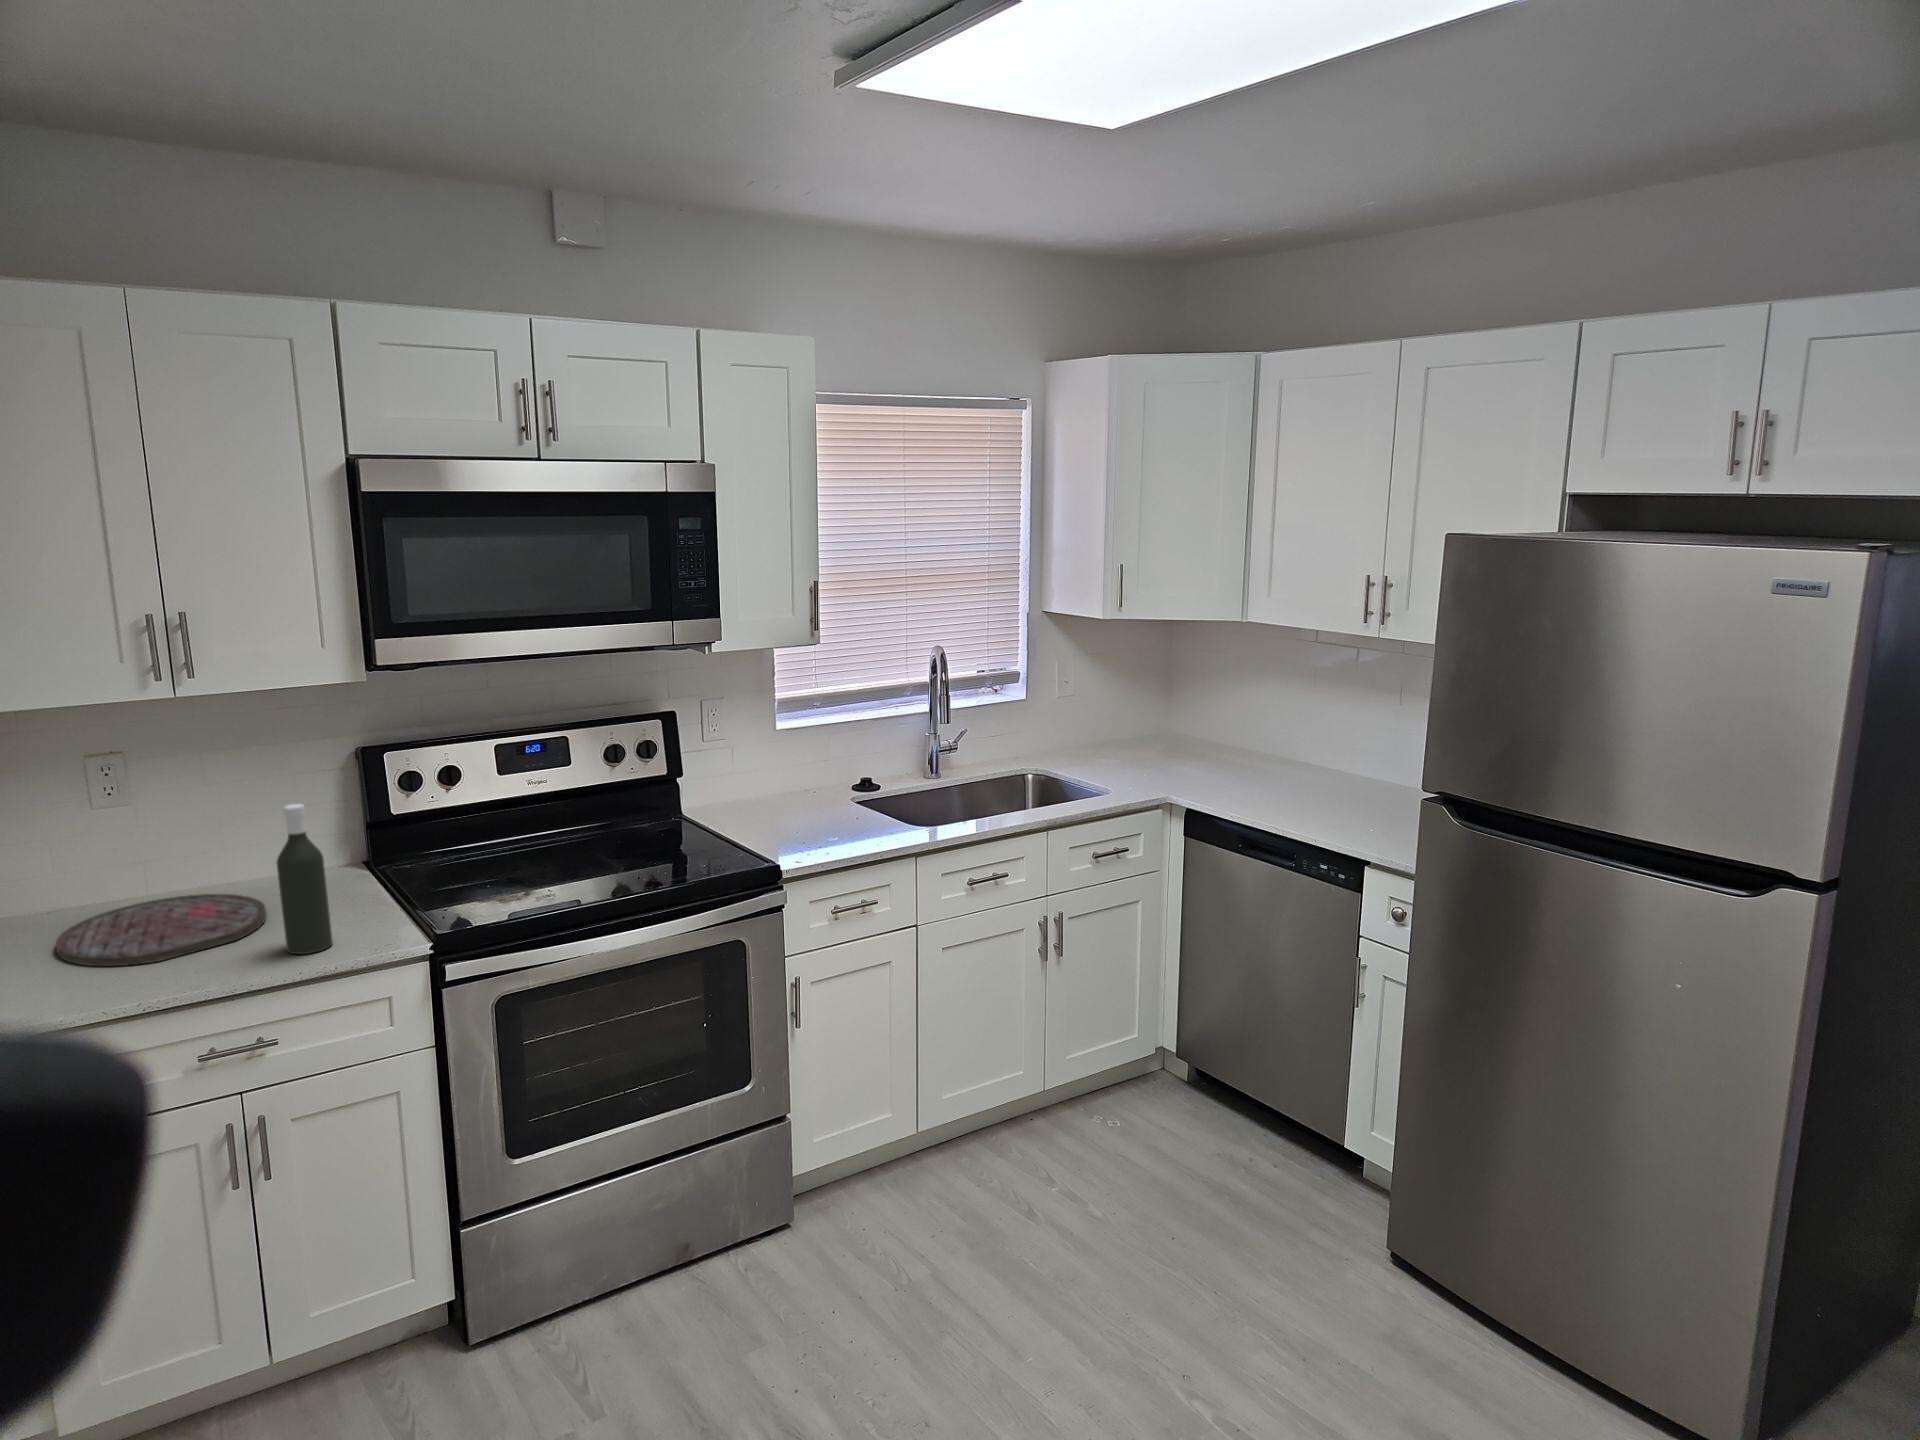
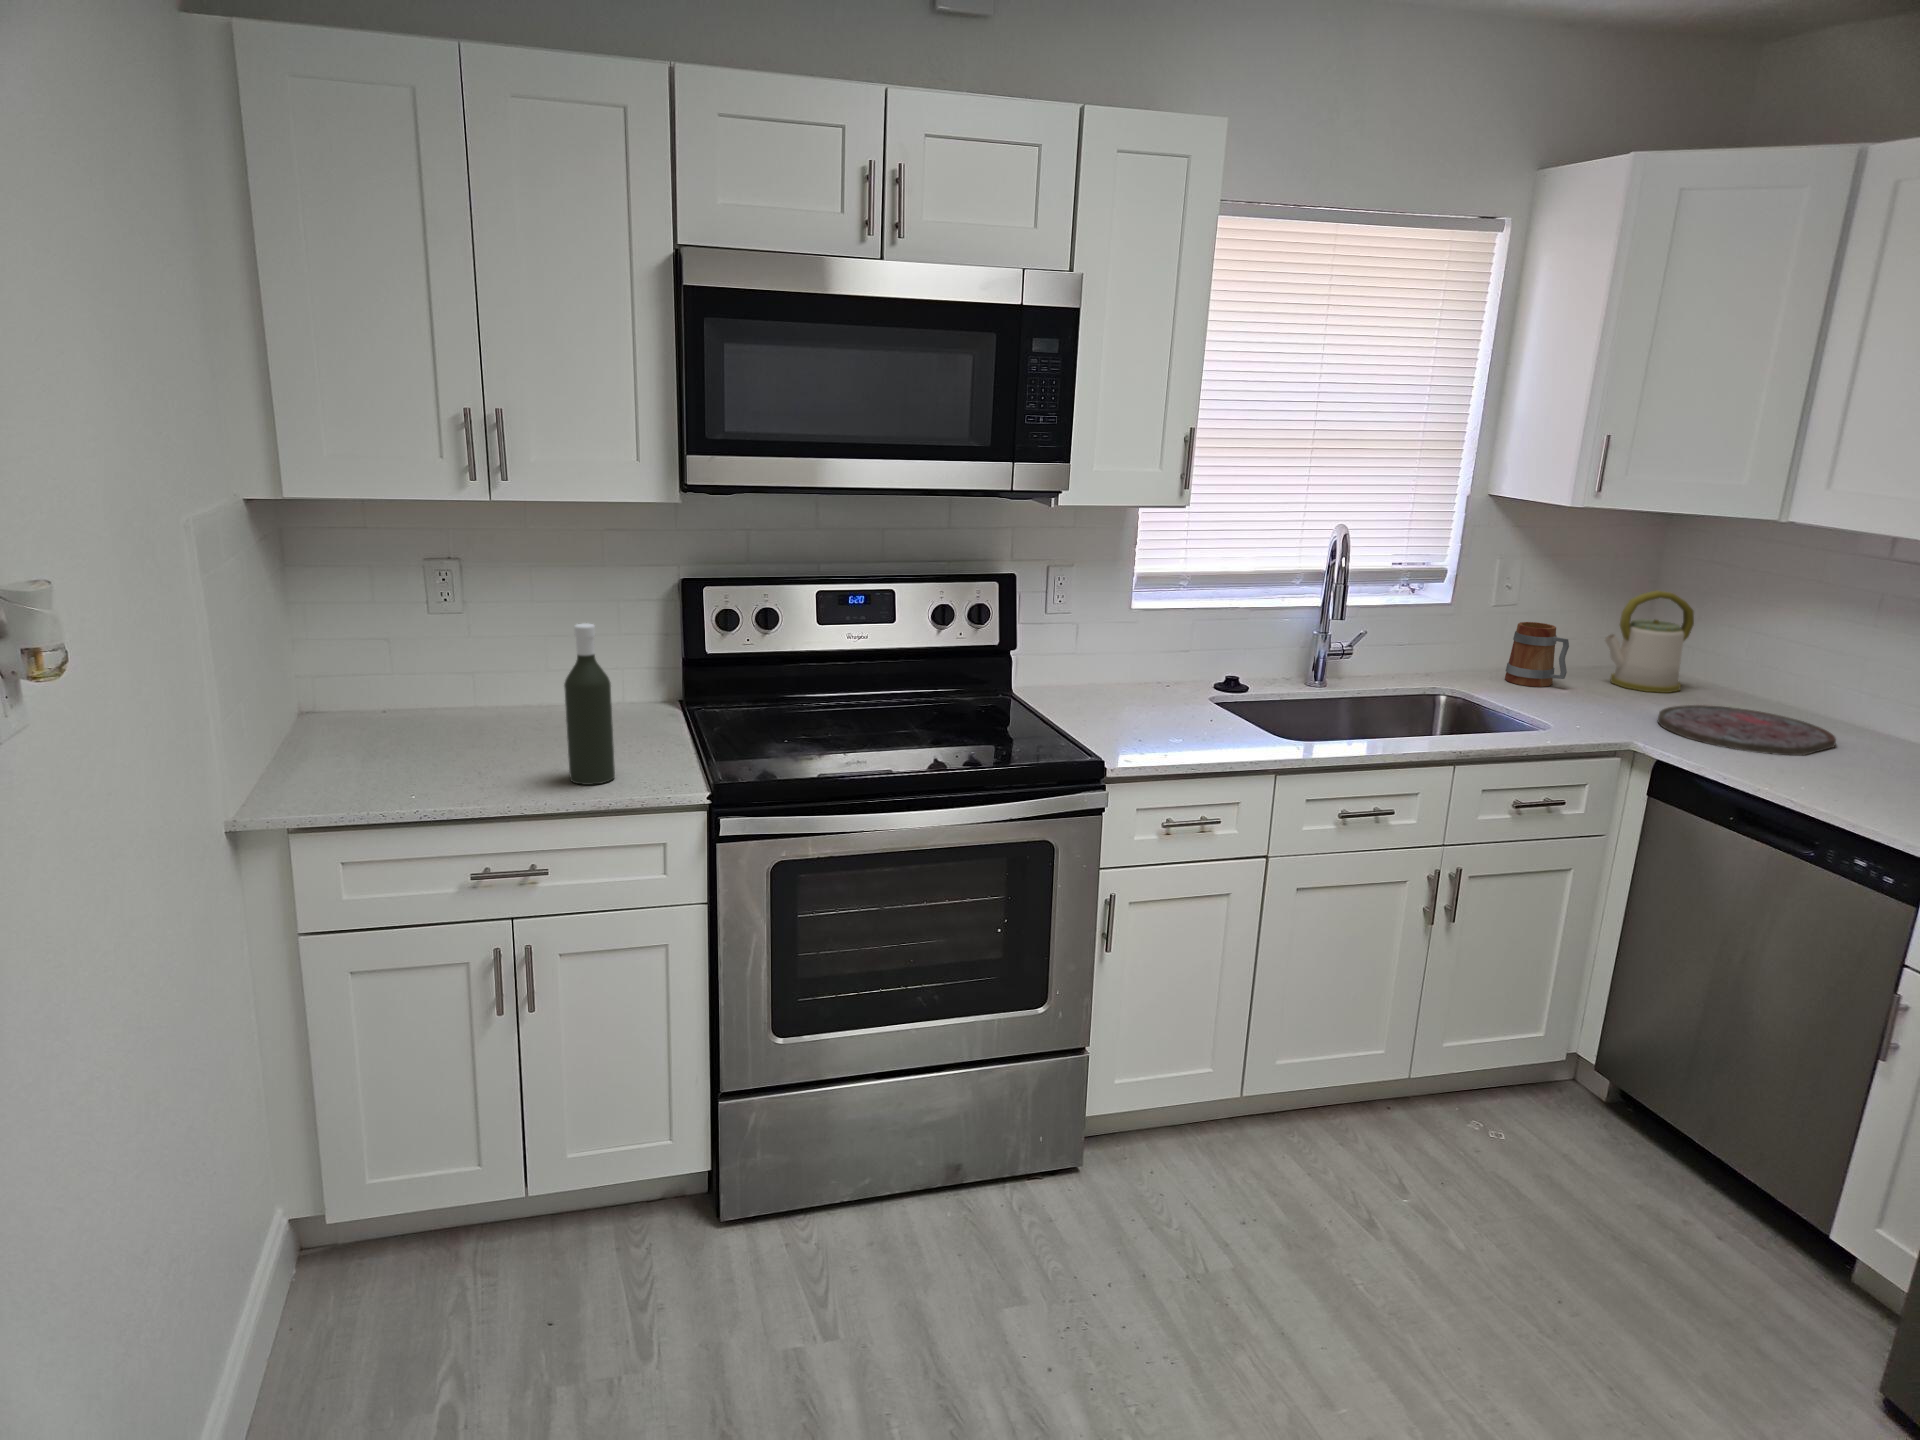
kettle: none [1141,675,1201,754] -> present [1605,591,1694,693]
mug: none [1073,708,1118,759] -> present [1505,622,1569,687]
cutting board: present [56,894,266,966] -> present [1657,705,1836,755]

